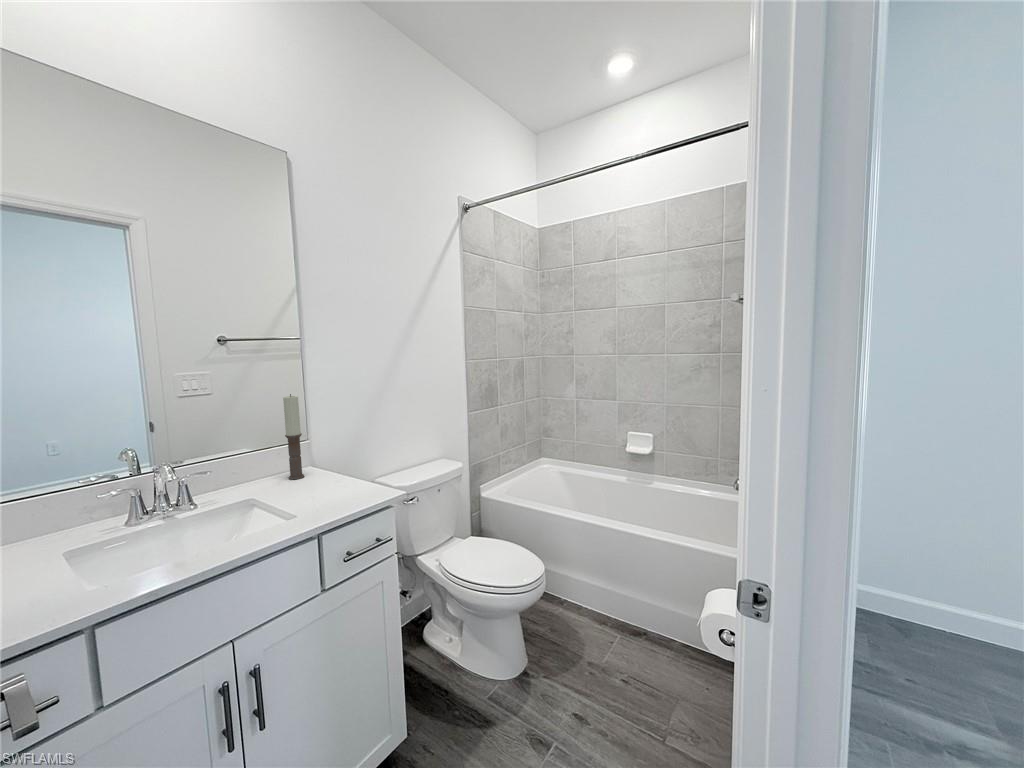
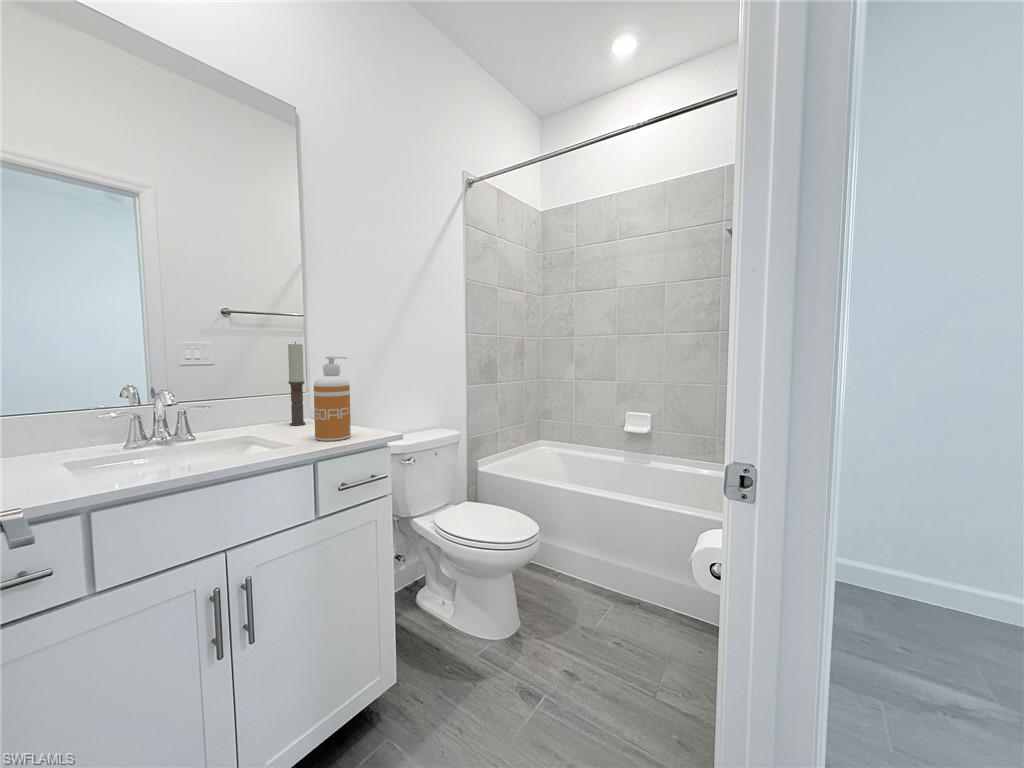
soap dispenser: none [313,417,352,505] -> present [314,356,351,441]

